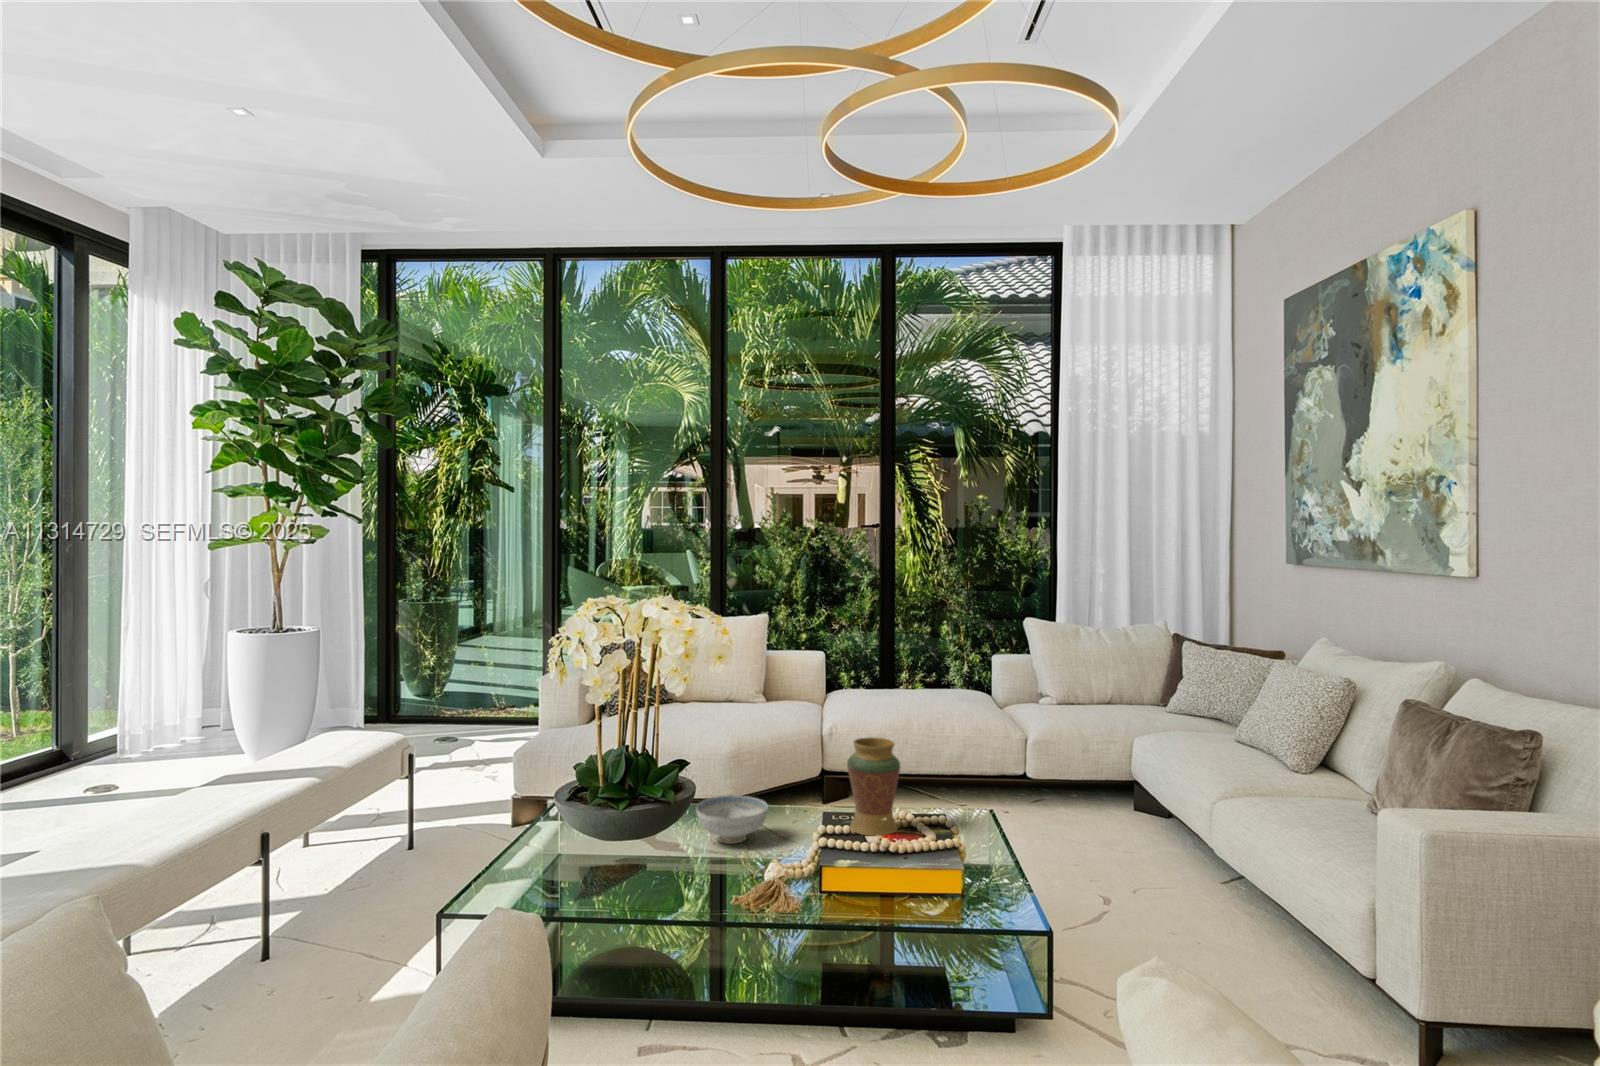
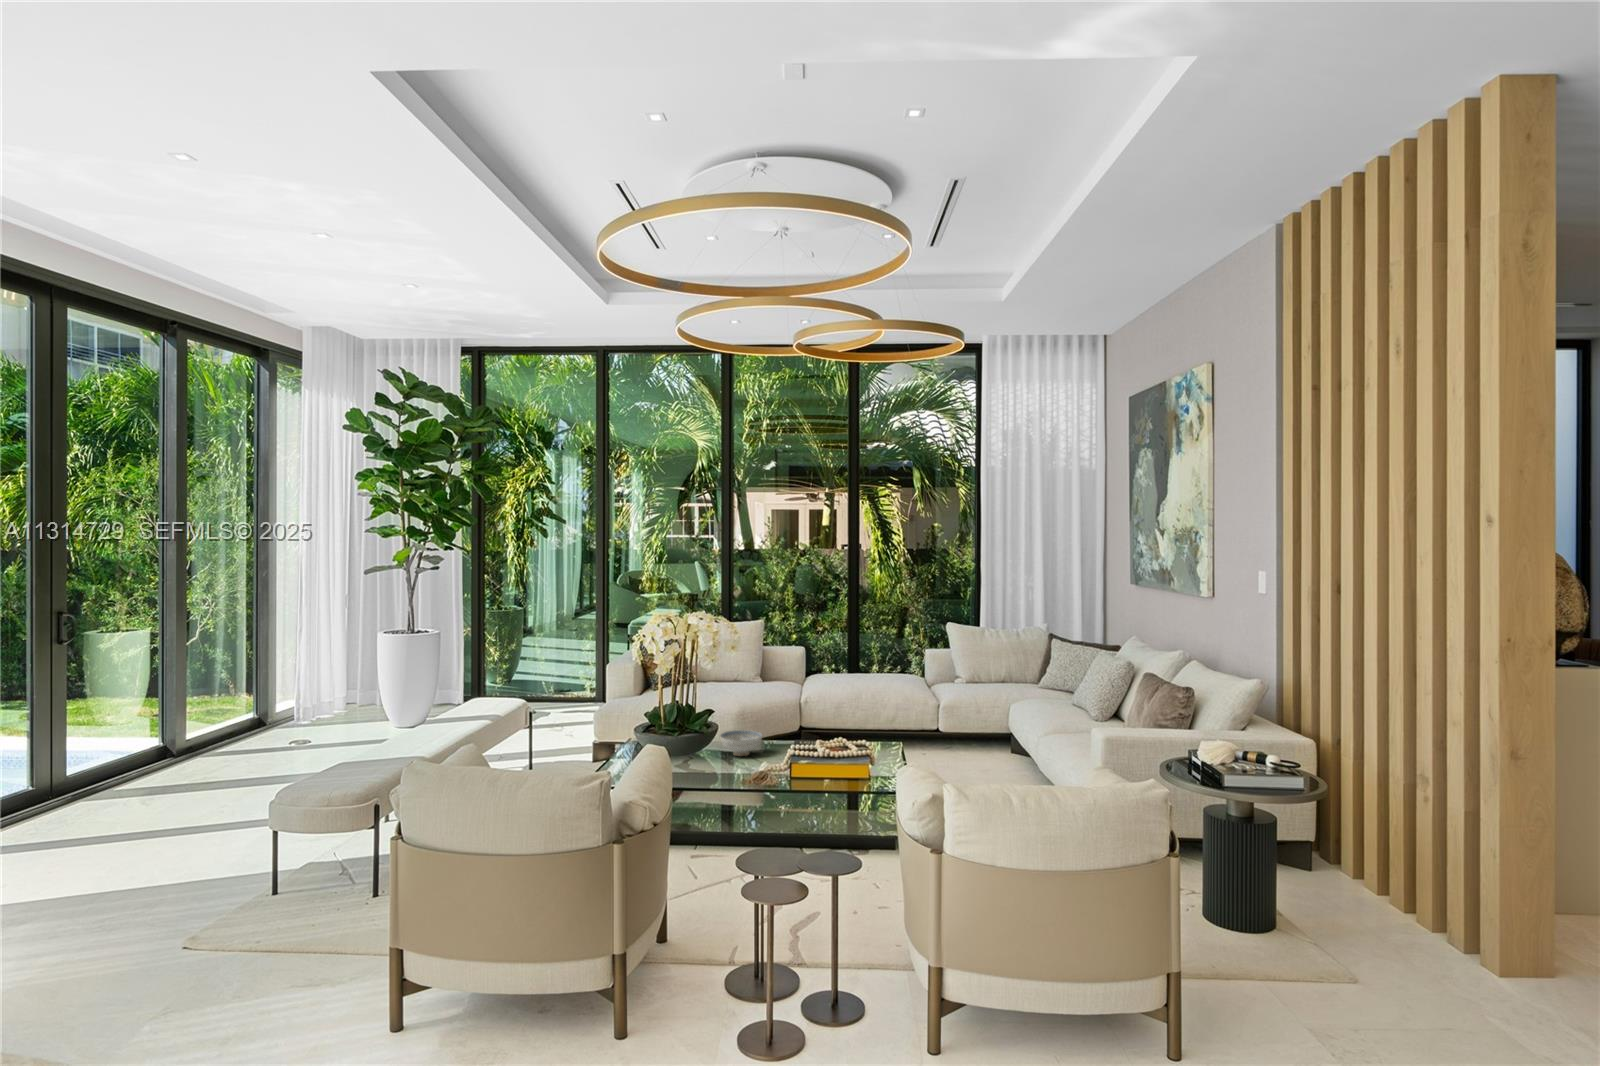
decorative vase: present [847,737,900,836] -> none [809,696,840,752]

